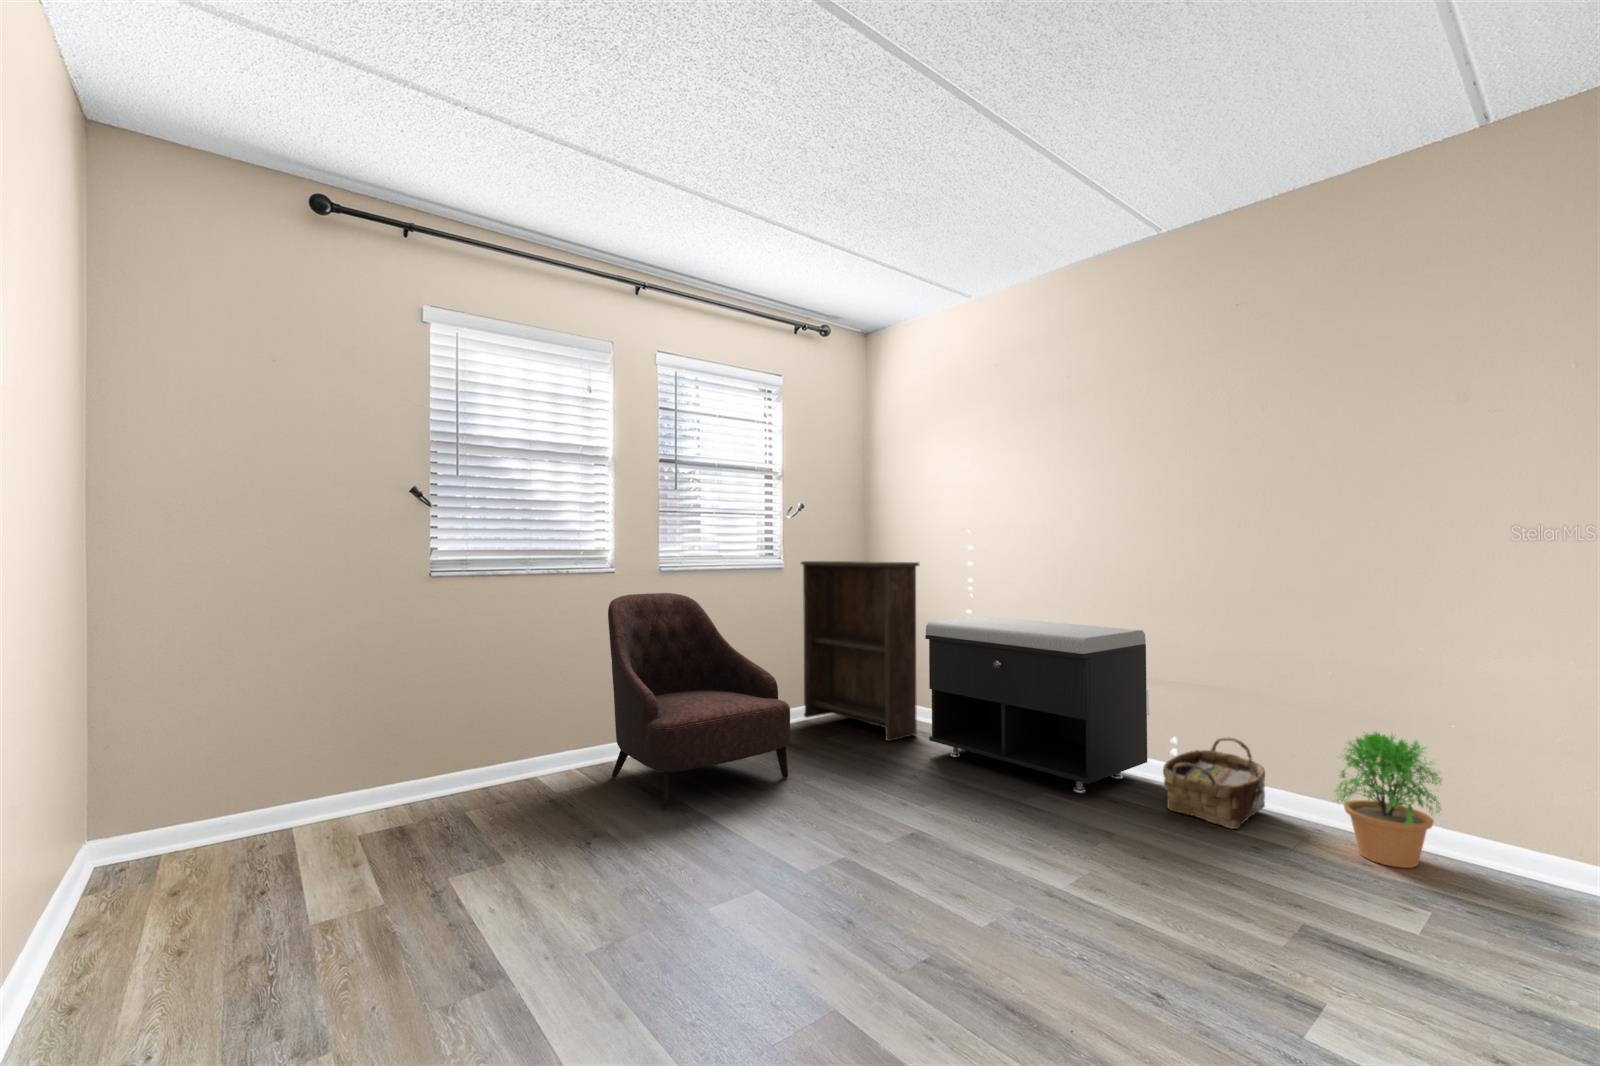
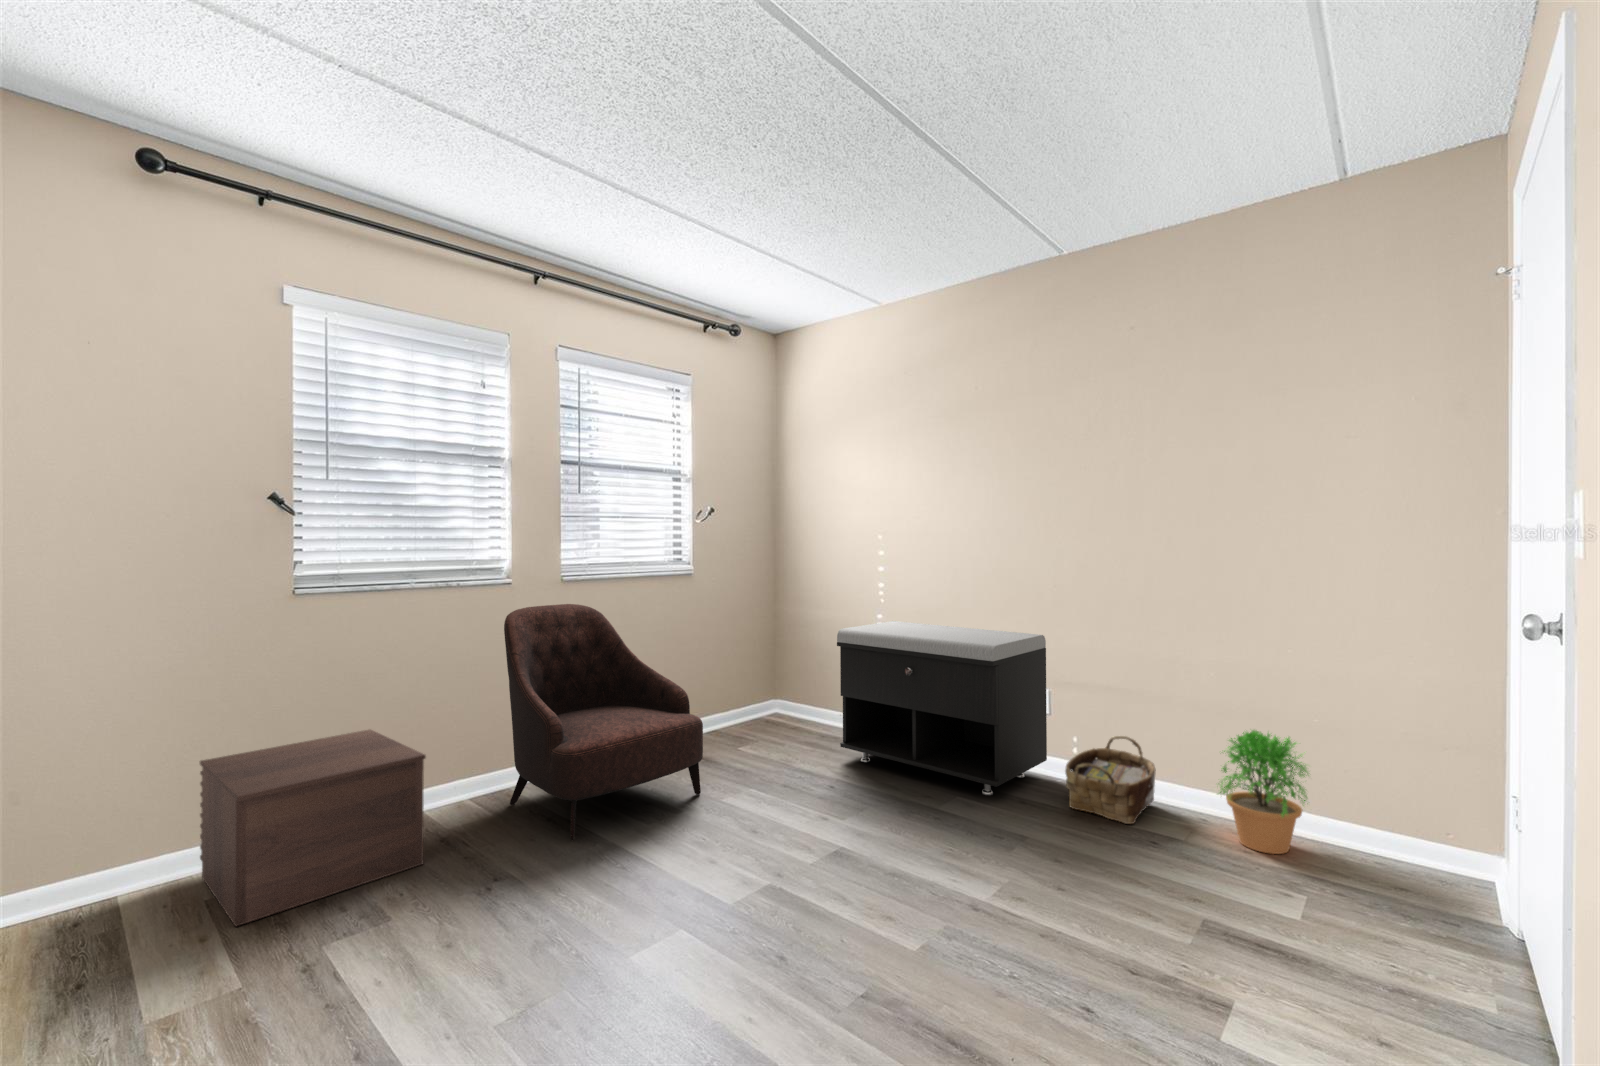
bookshelf: present [801,561,919,741] -> none [707,565,829,748]
nightstand: none [353,700,536,860] -> present [200,730,426,926]

